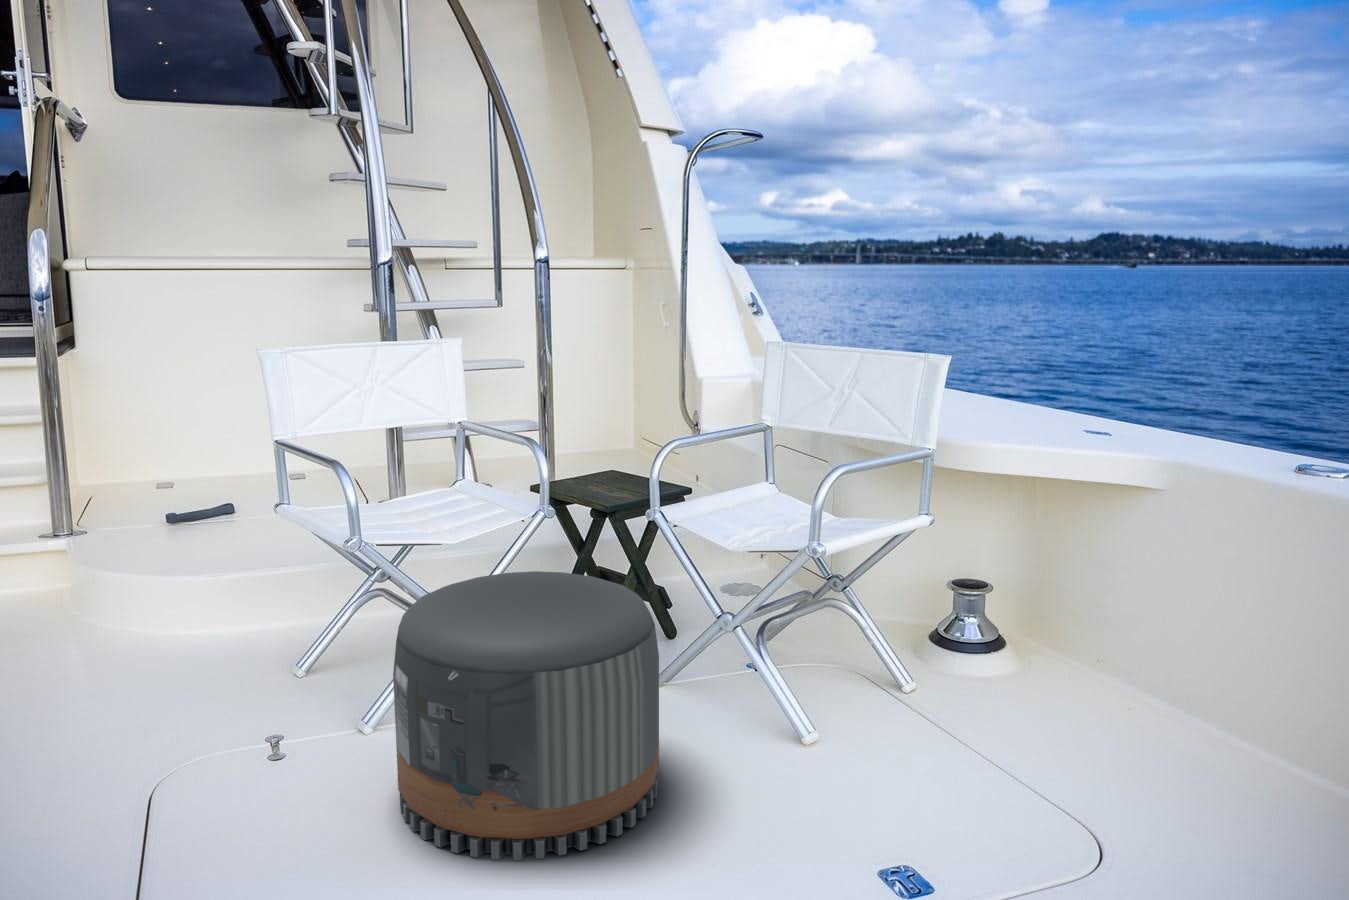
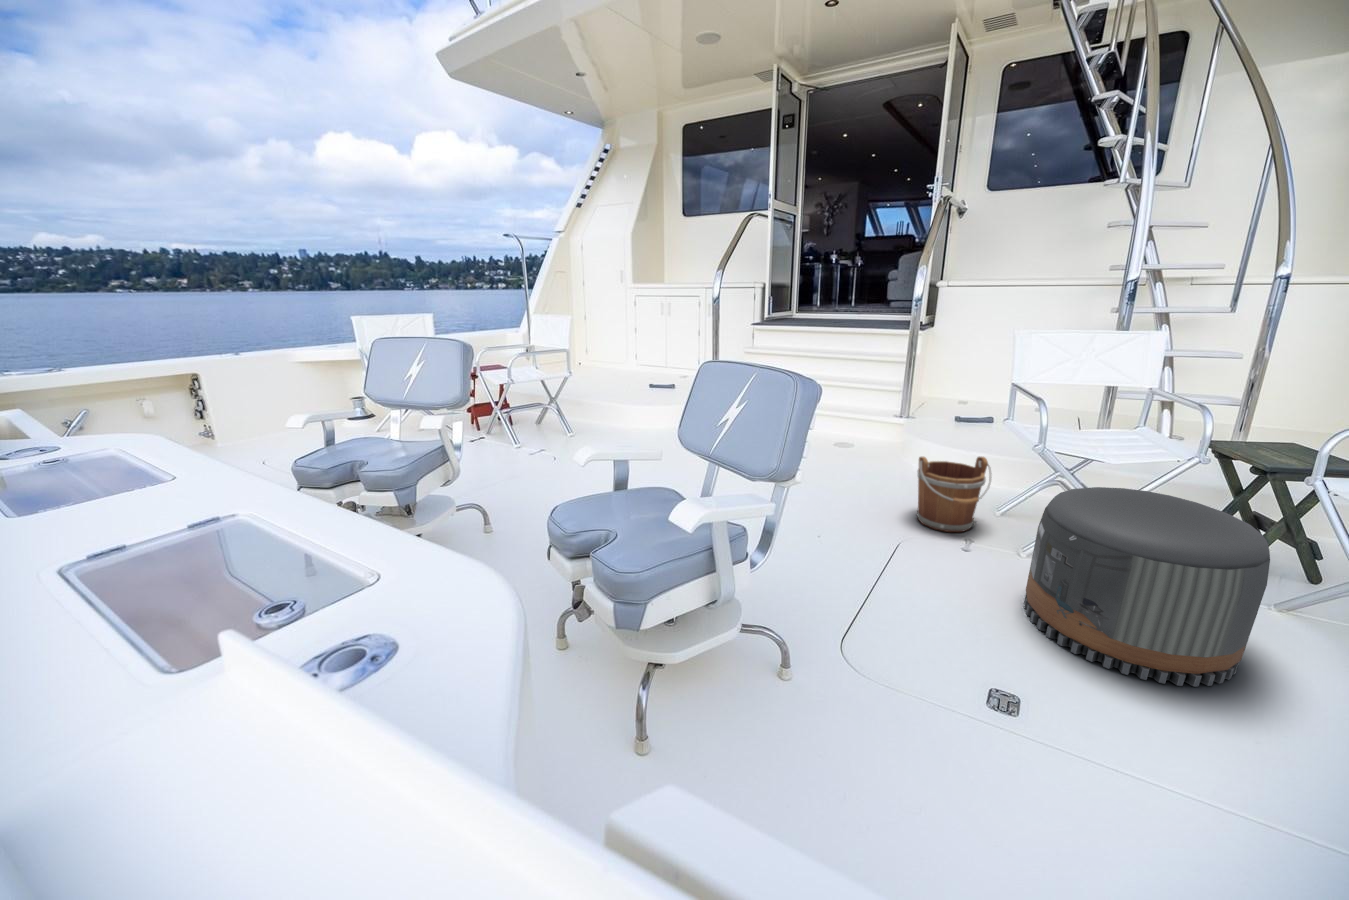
bucket: none [142,579,284,745] -> present [917,457,992,532]

